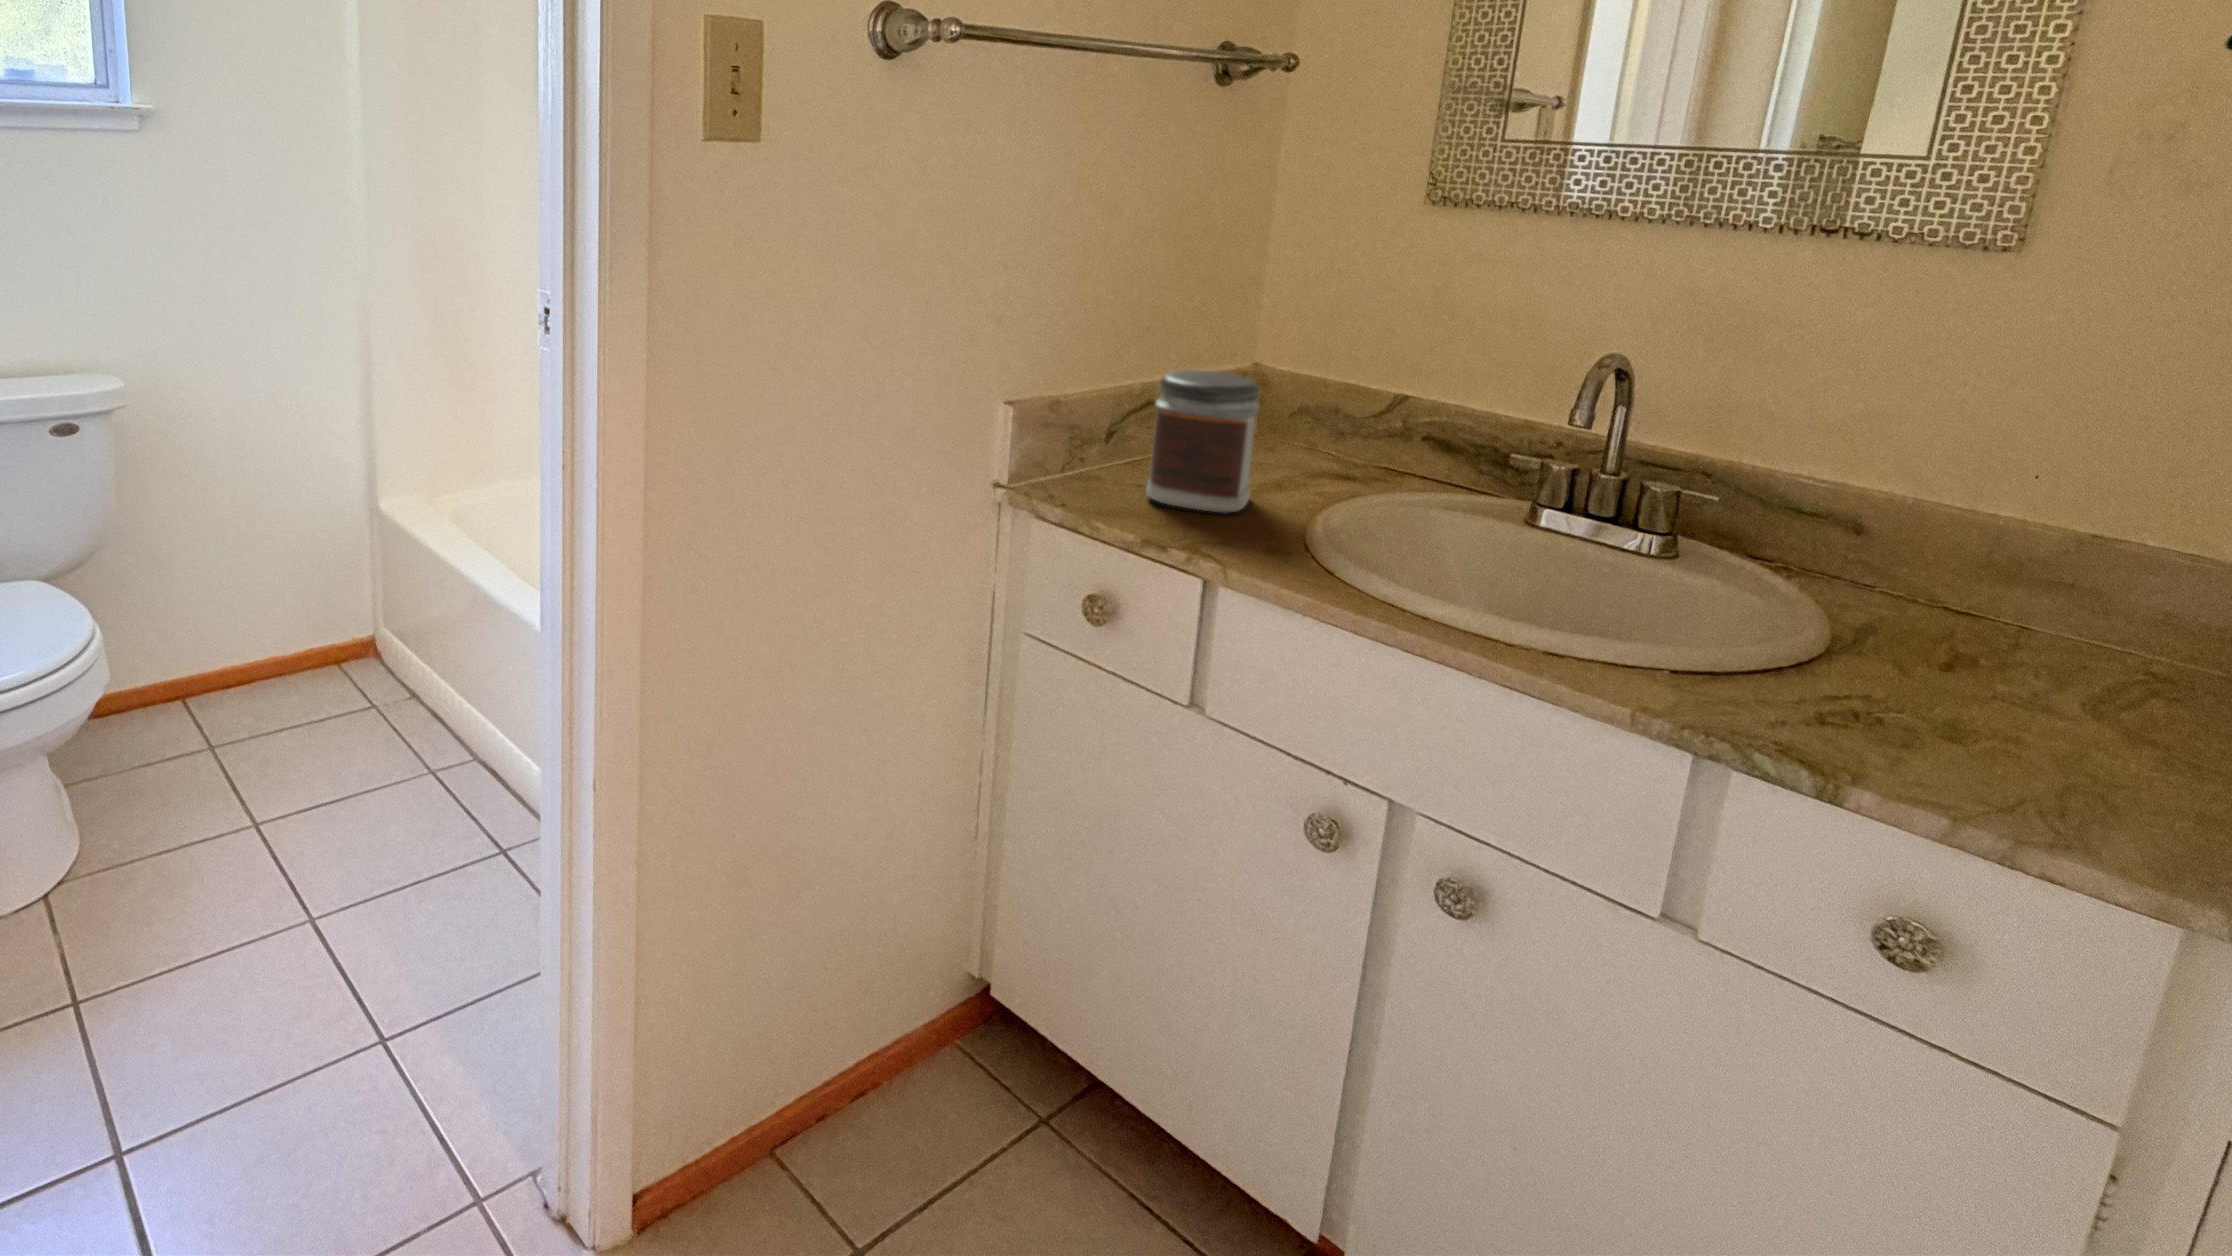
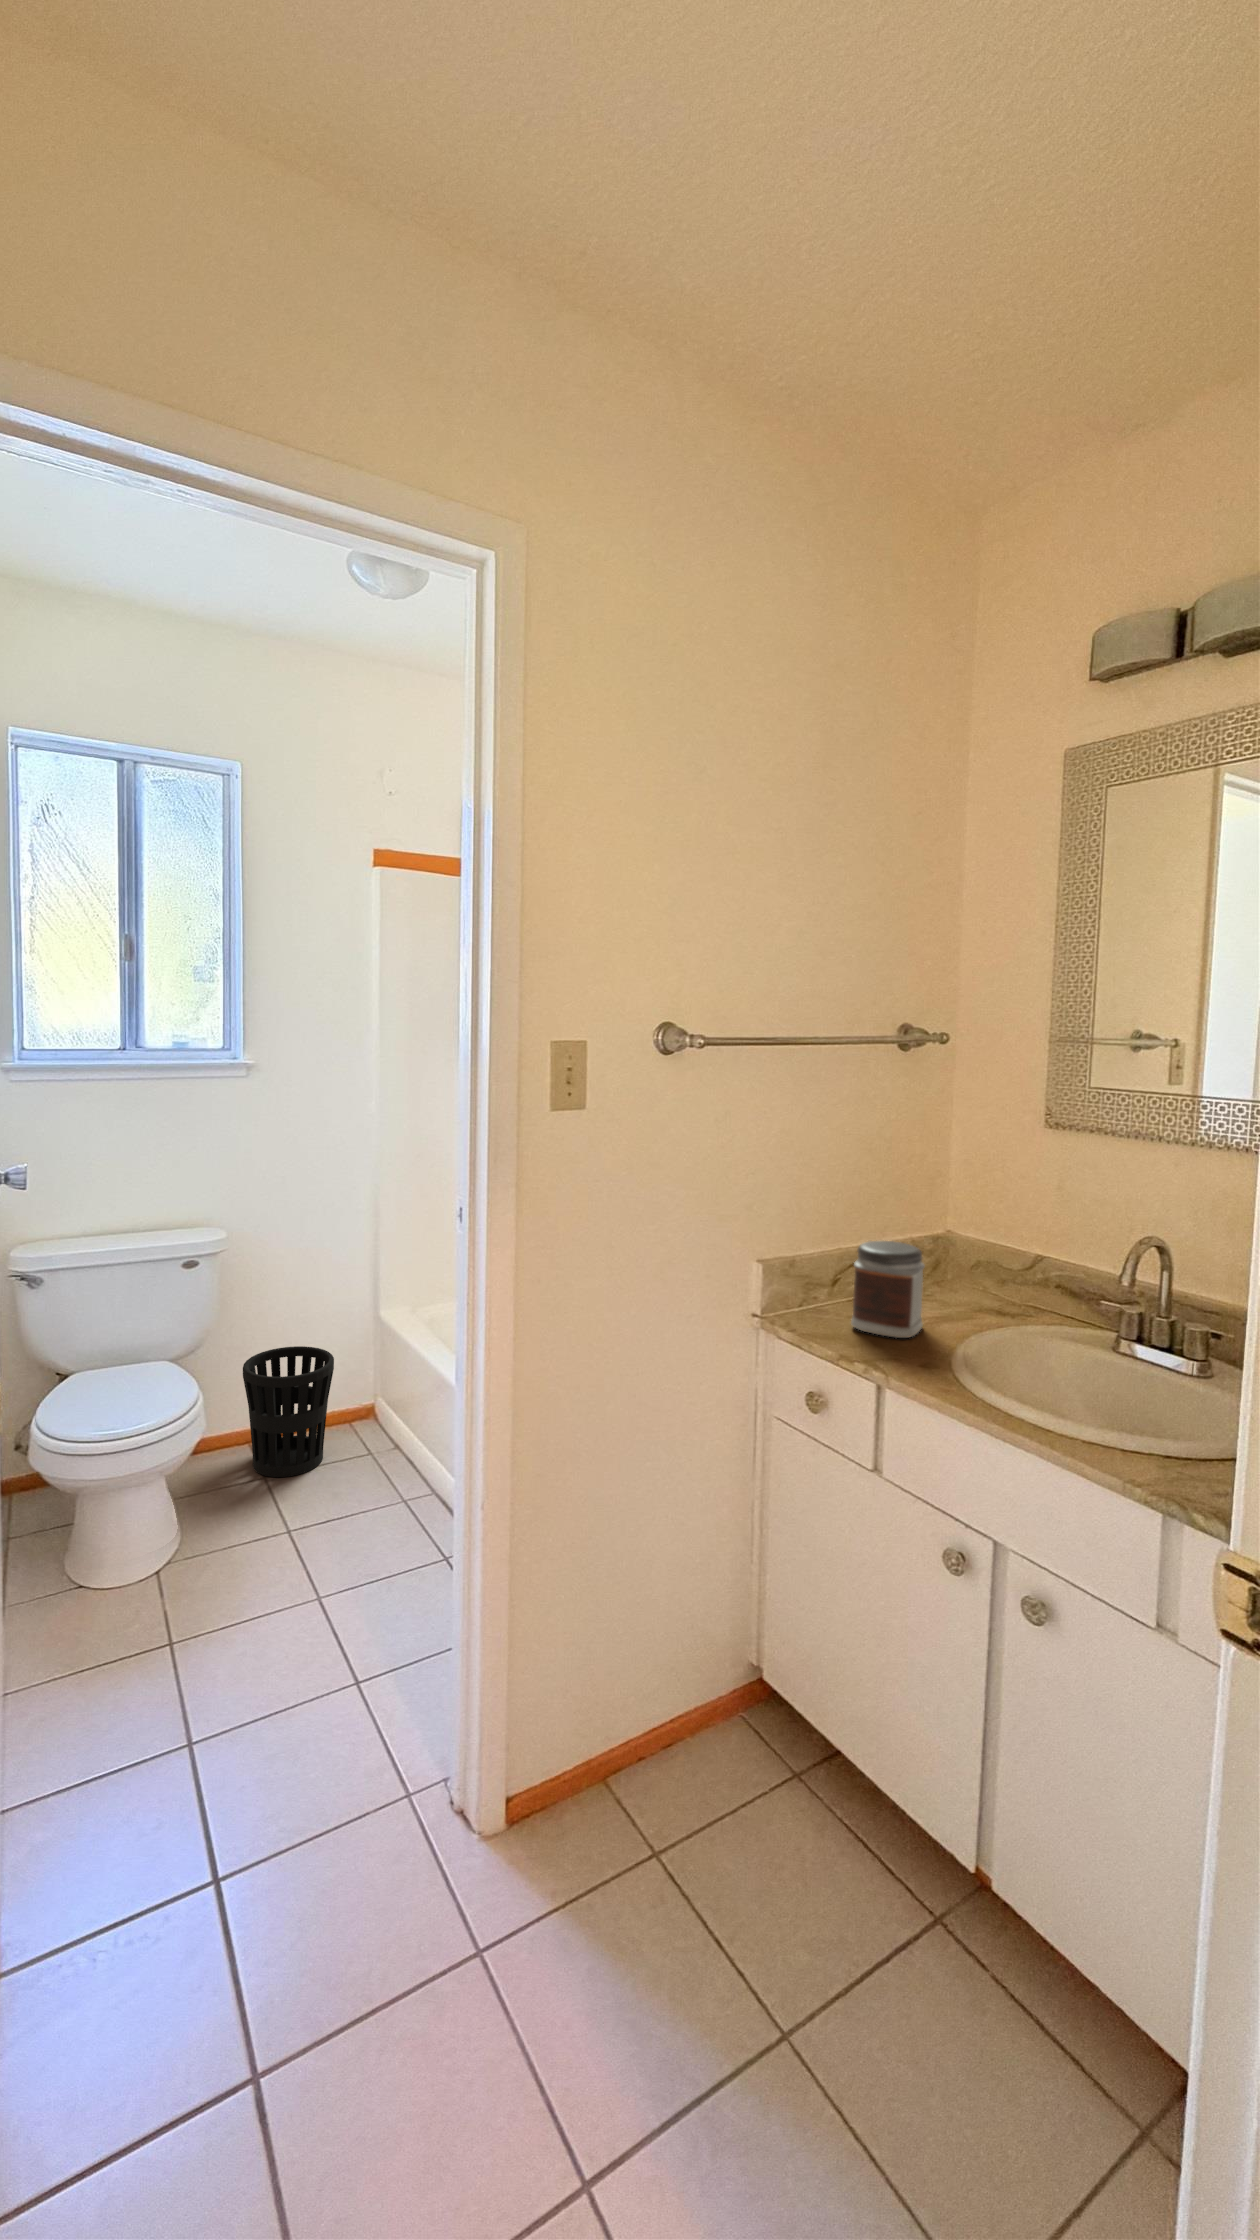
wastebasket: none [166,556,315,749] -> present [243,1346,334,1477]

